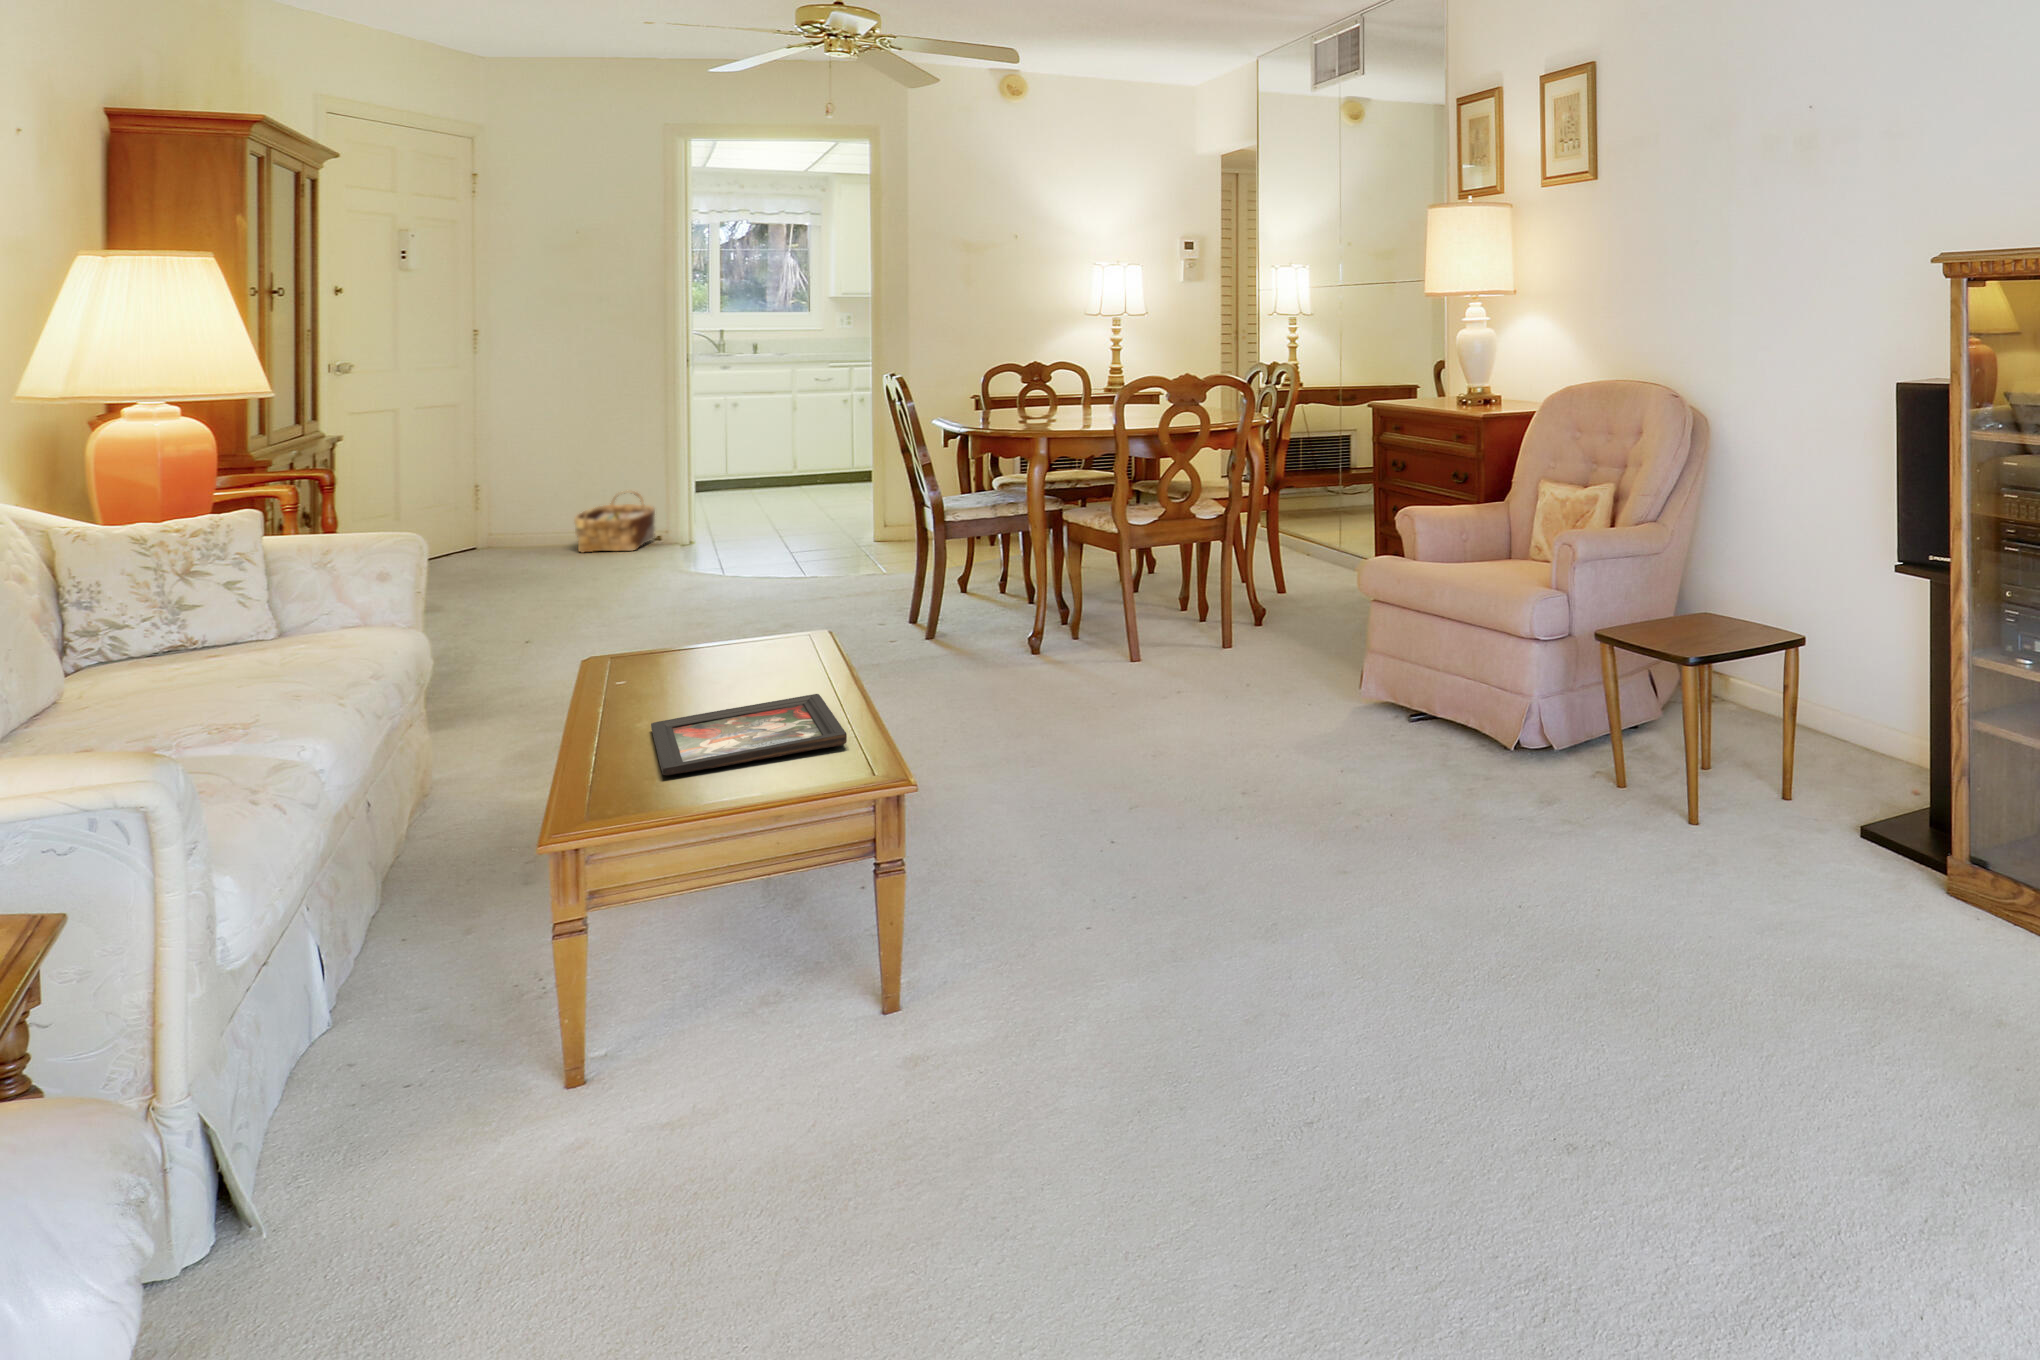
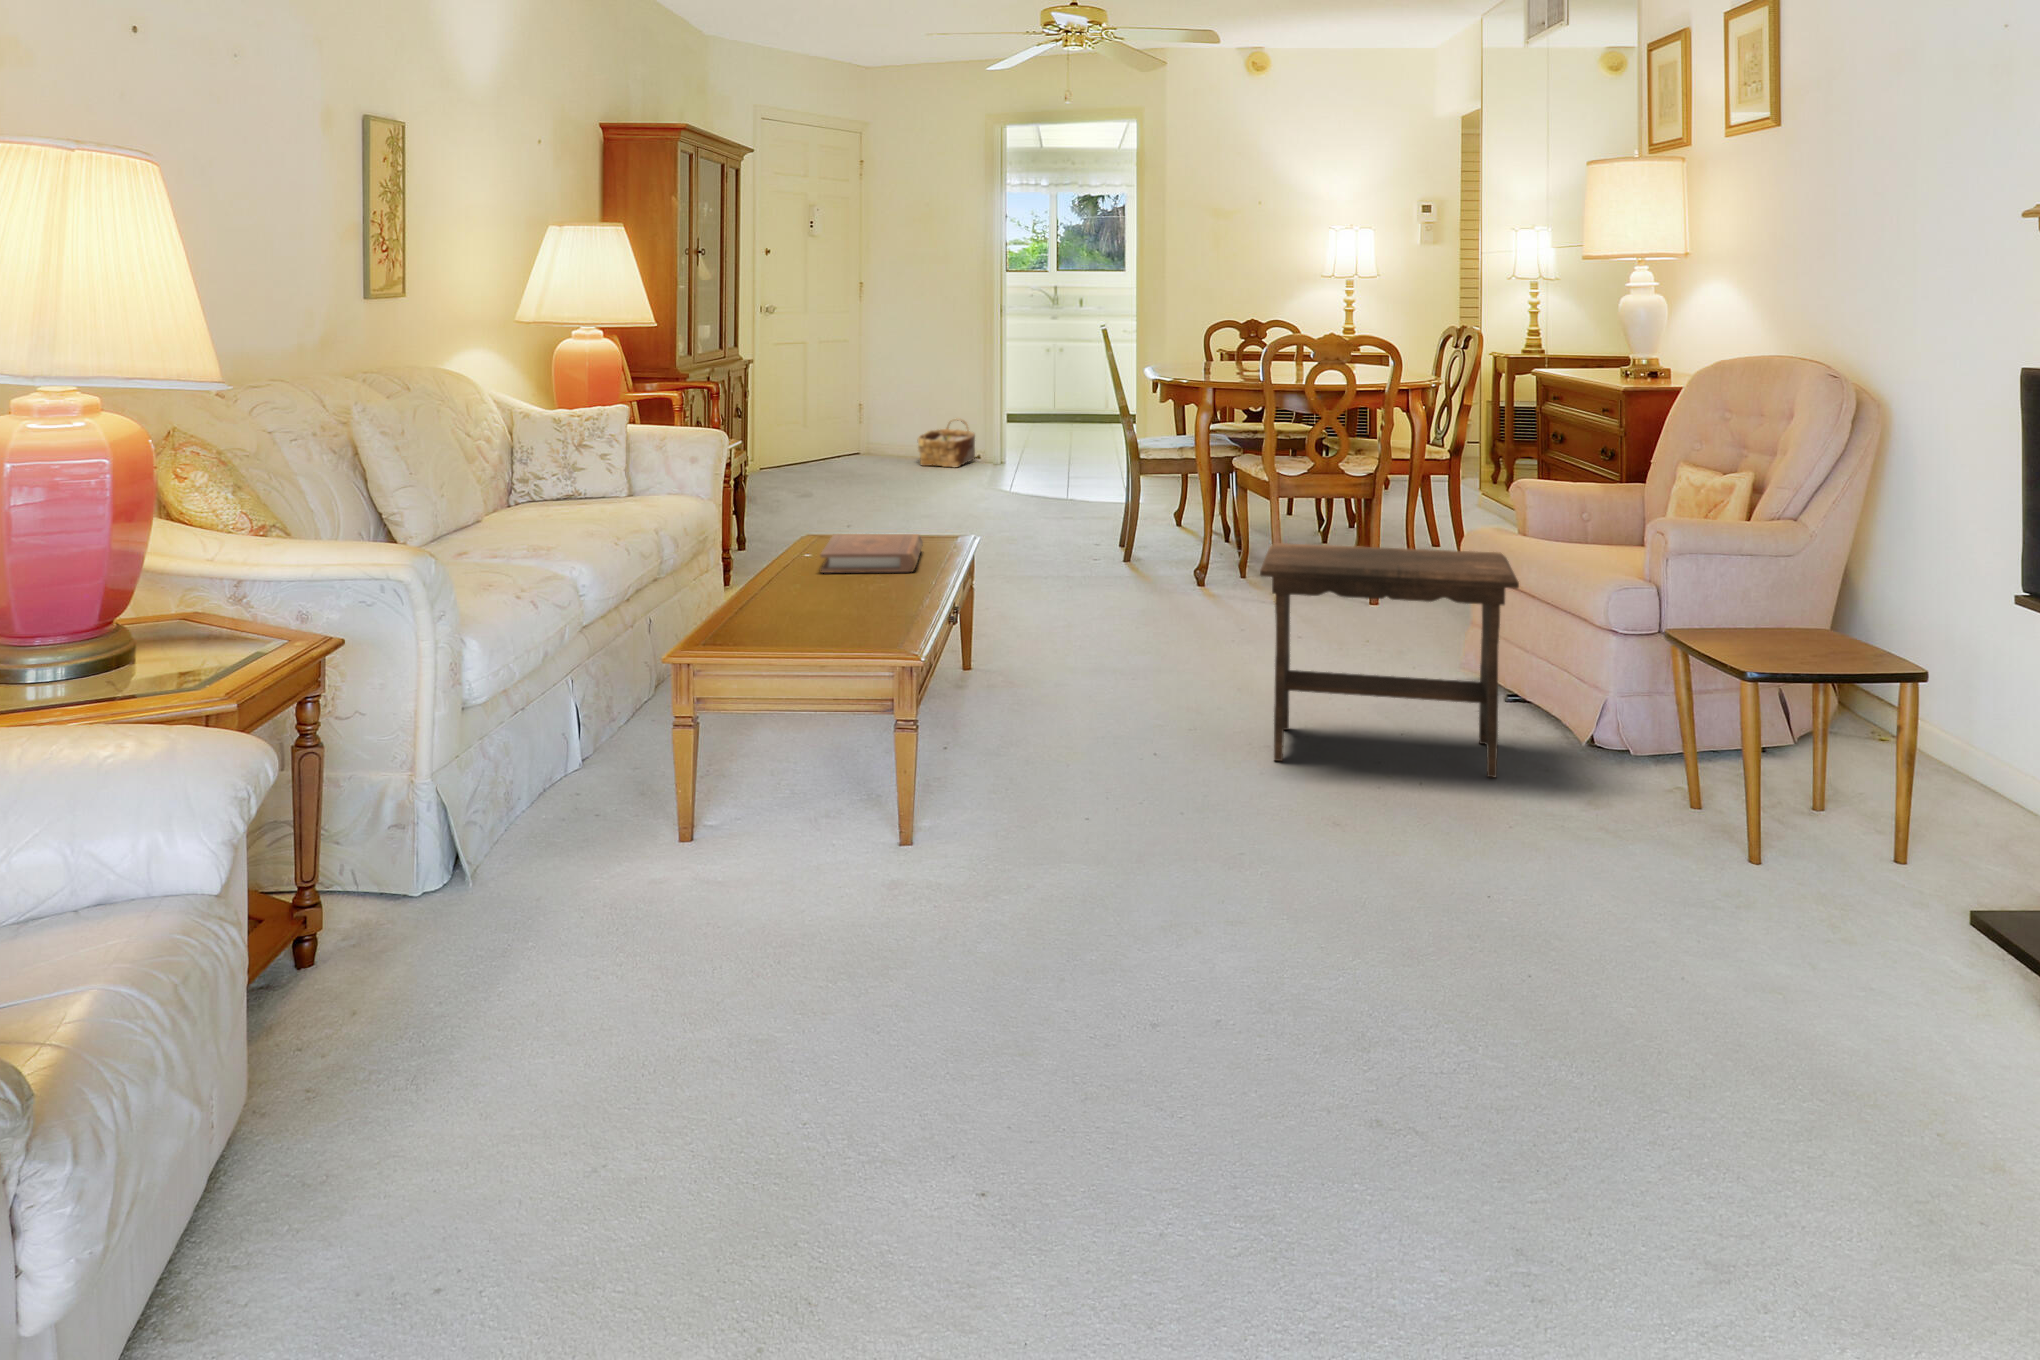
footstool: none [1211,580,1476,823] -> present [1260,543,1519,777]
book: none [658,635,803,700] -> present [821,534,923,573]
decorative tray: present [651,694,847,775] -> none [765,581,910,624]

